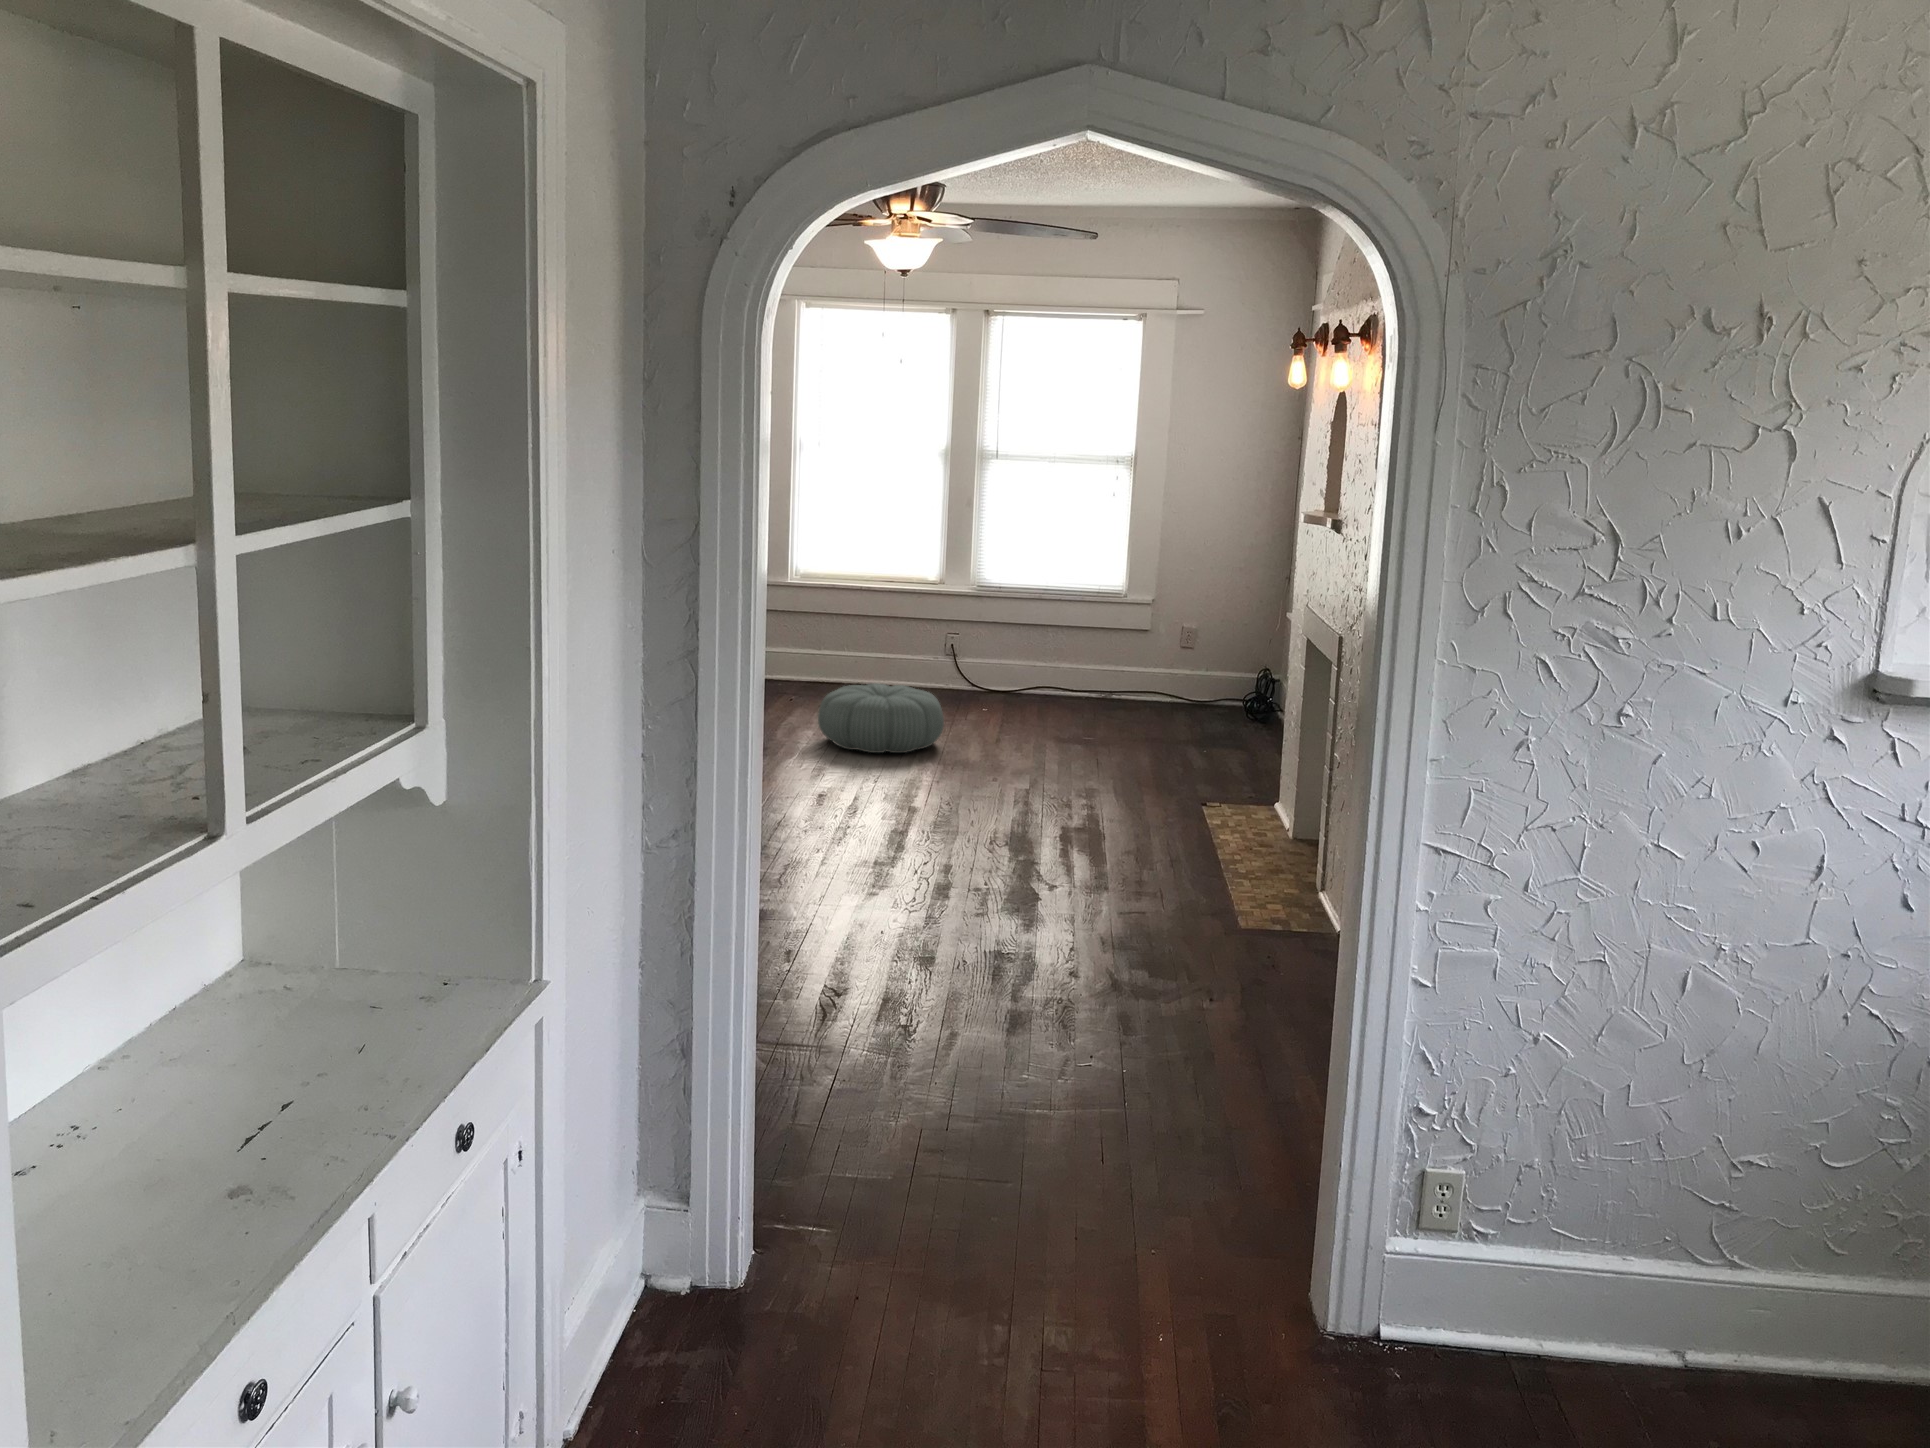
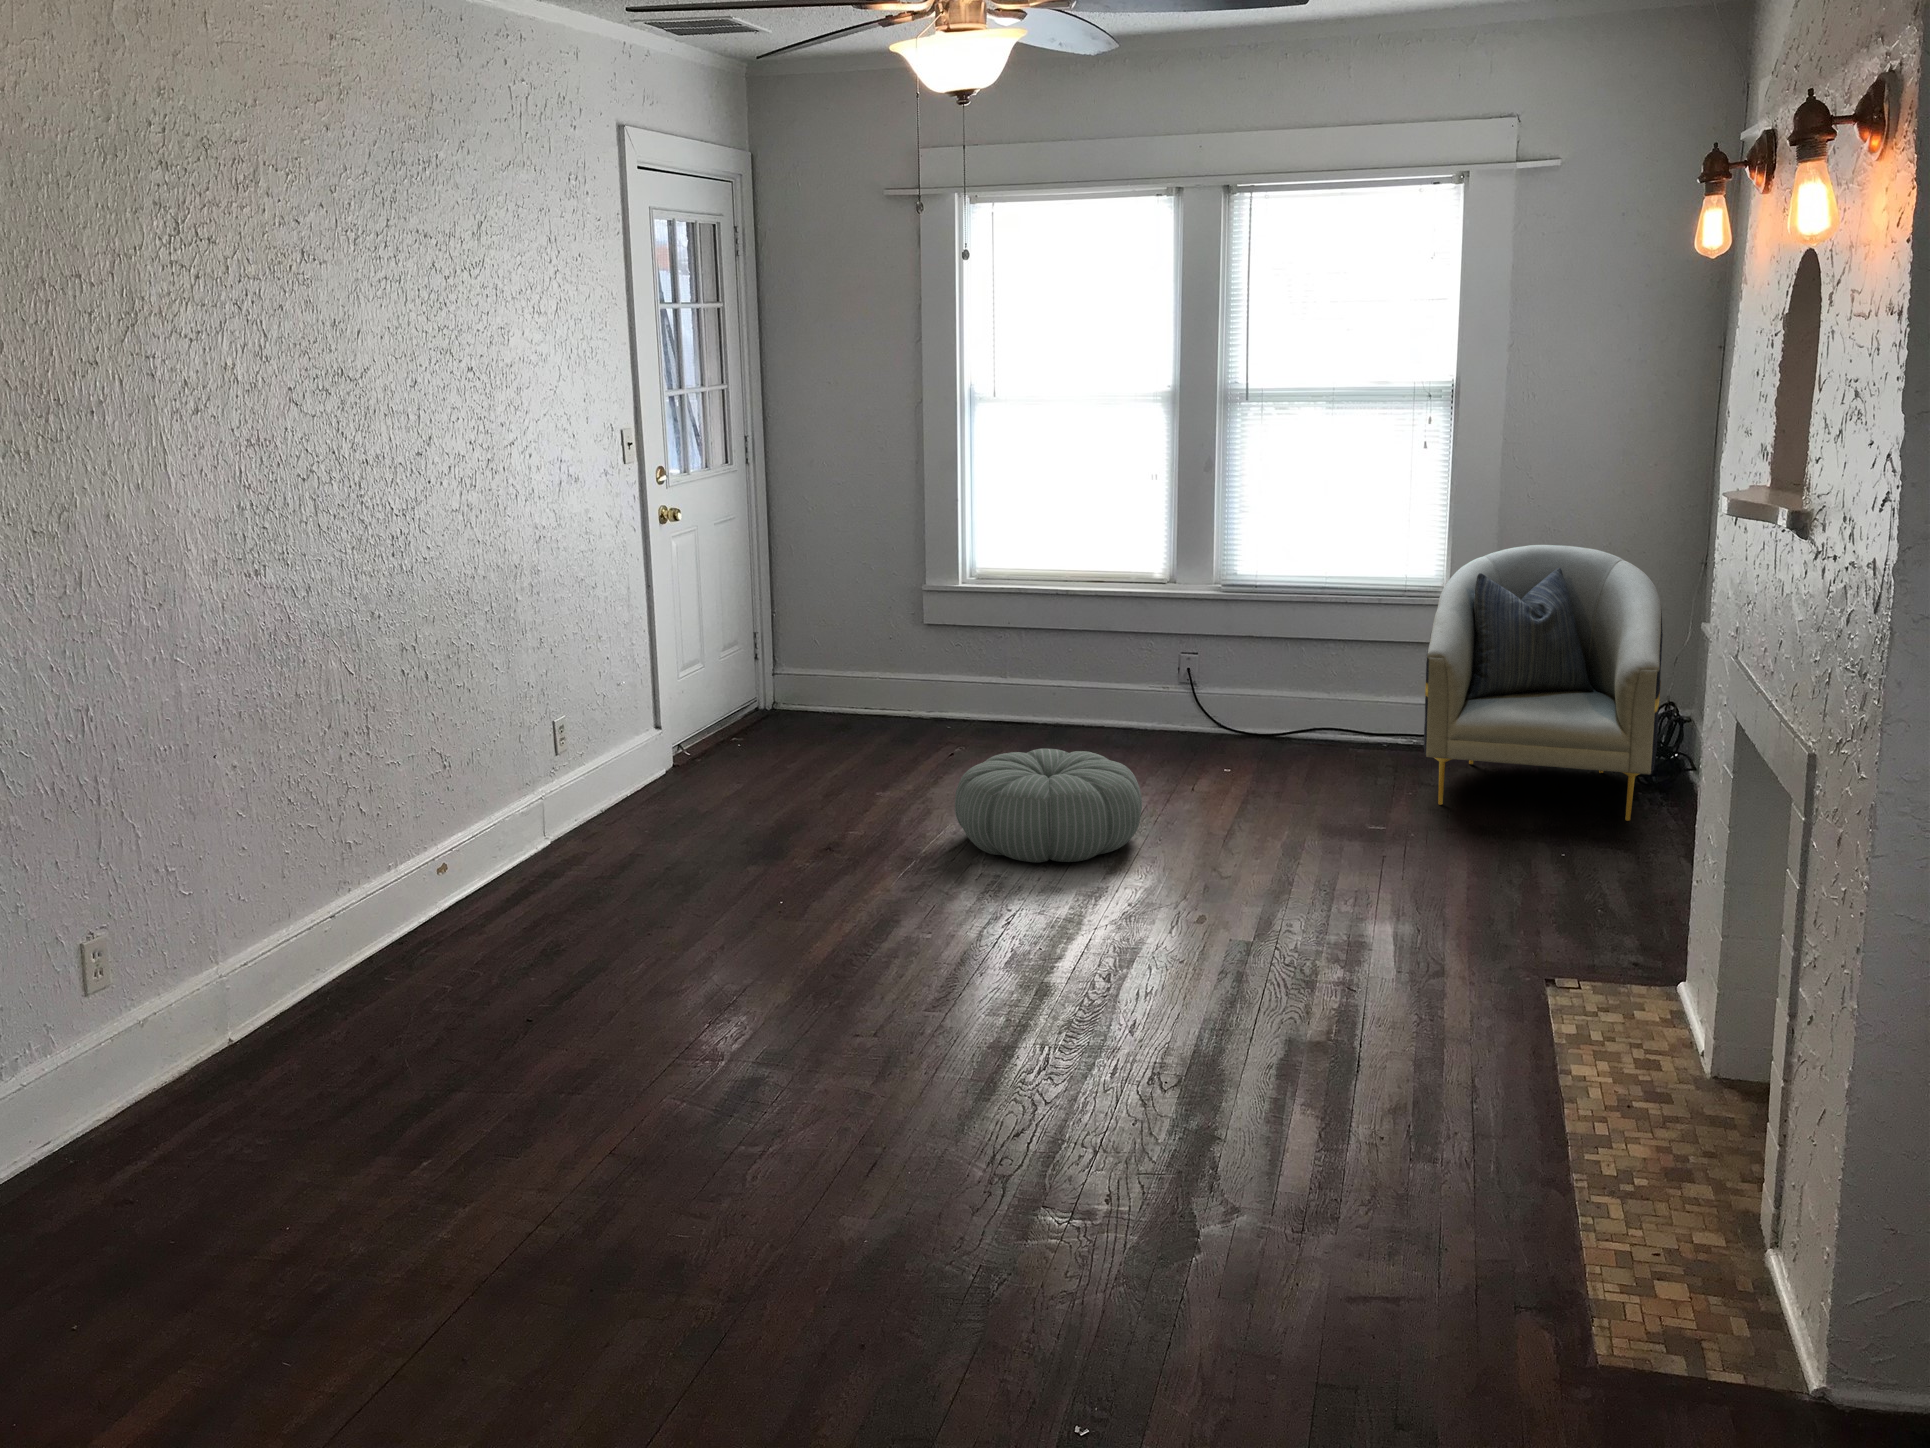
armchair: none [1117,563,1262,737] -> present [1424,545,1663,821]

